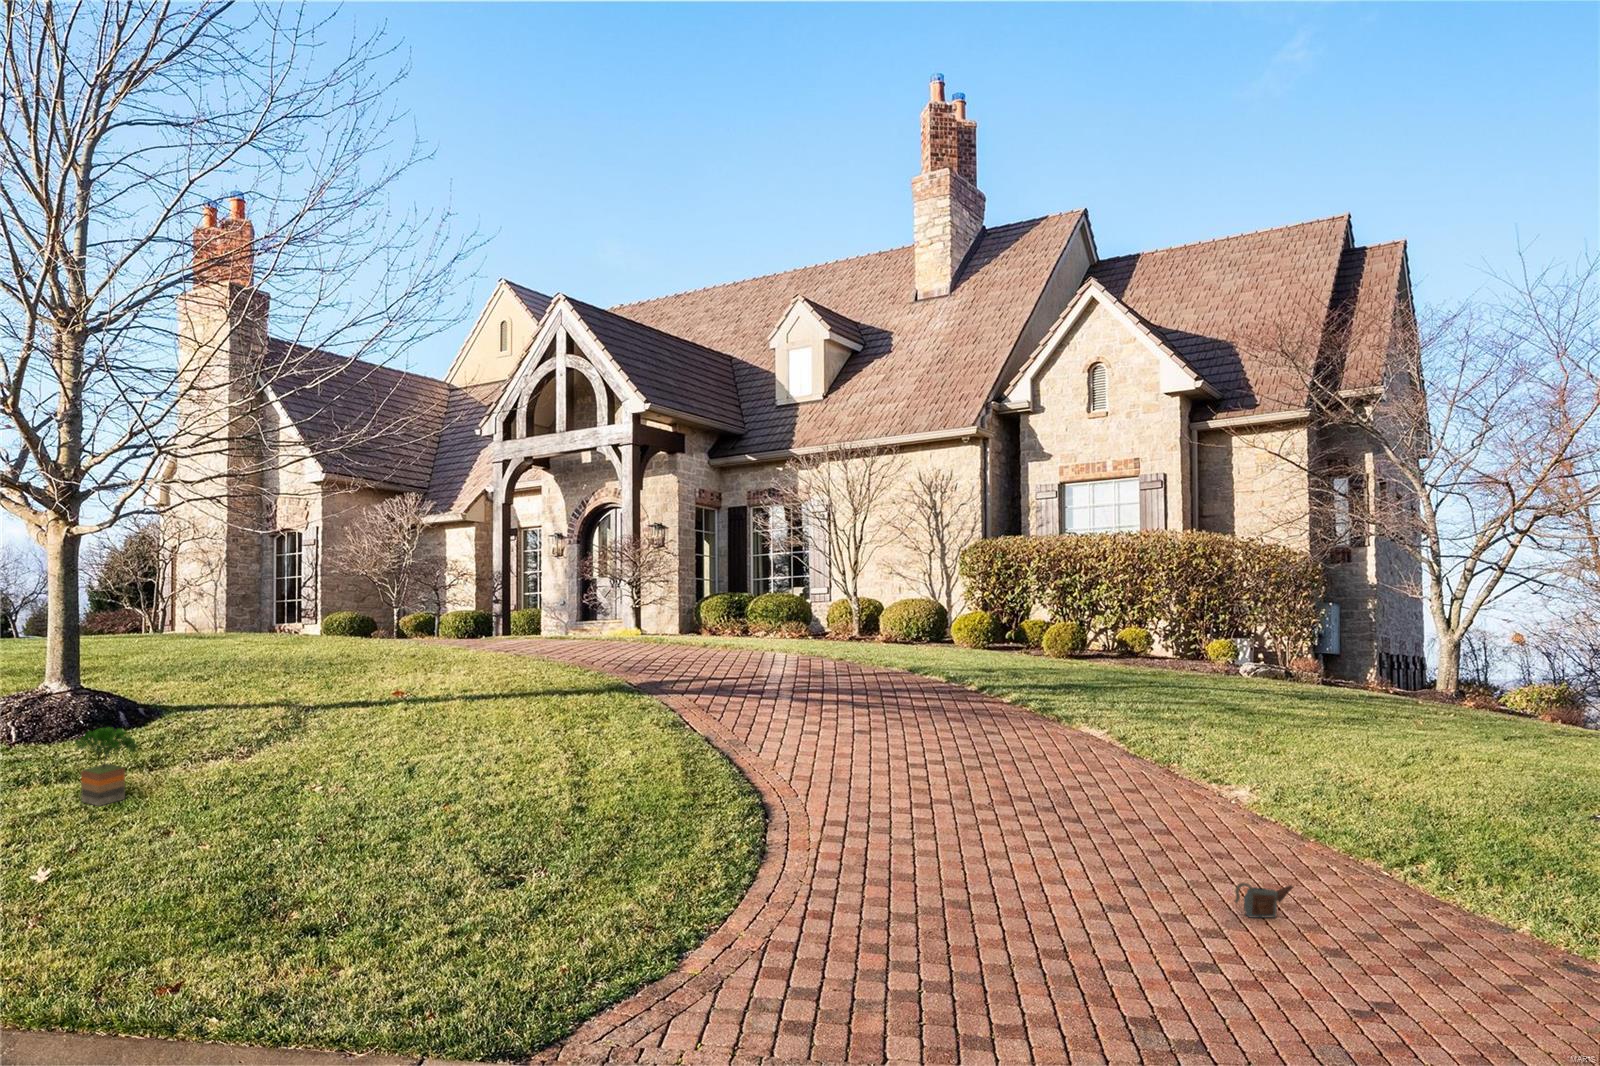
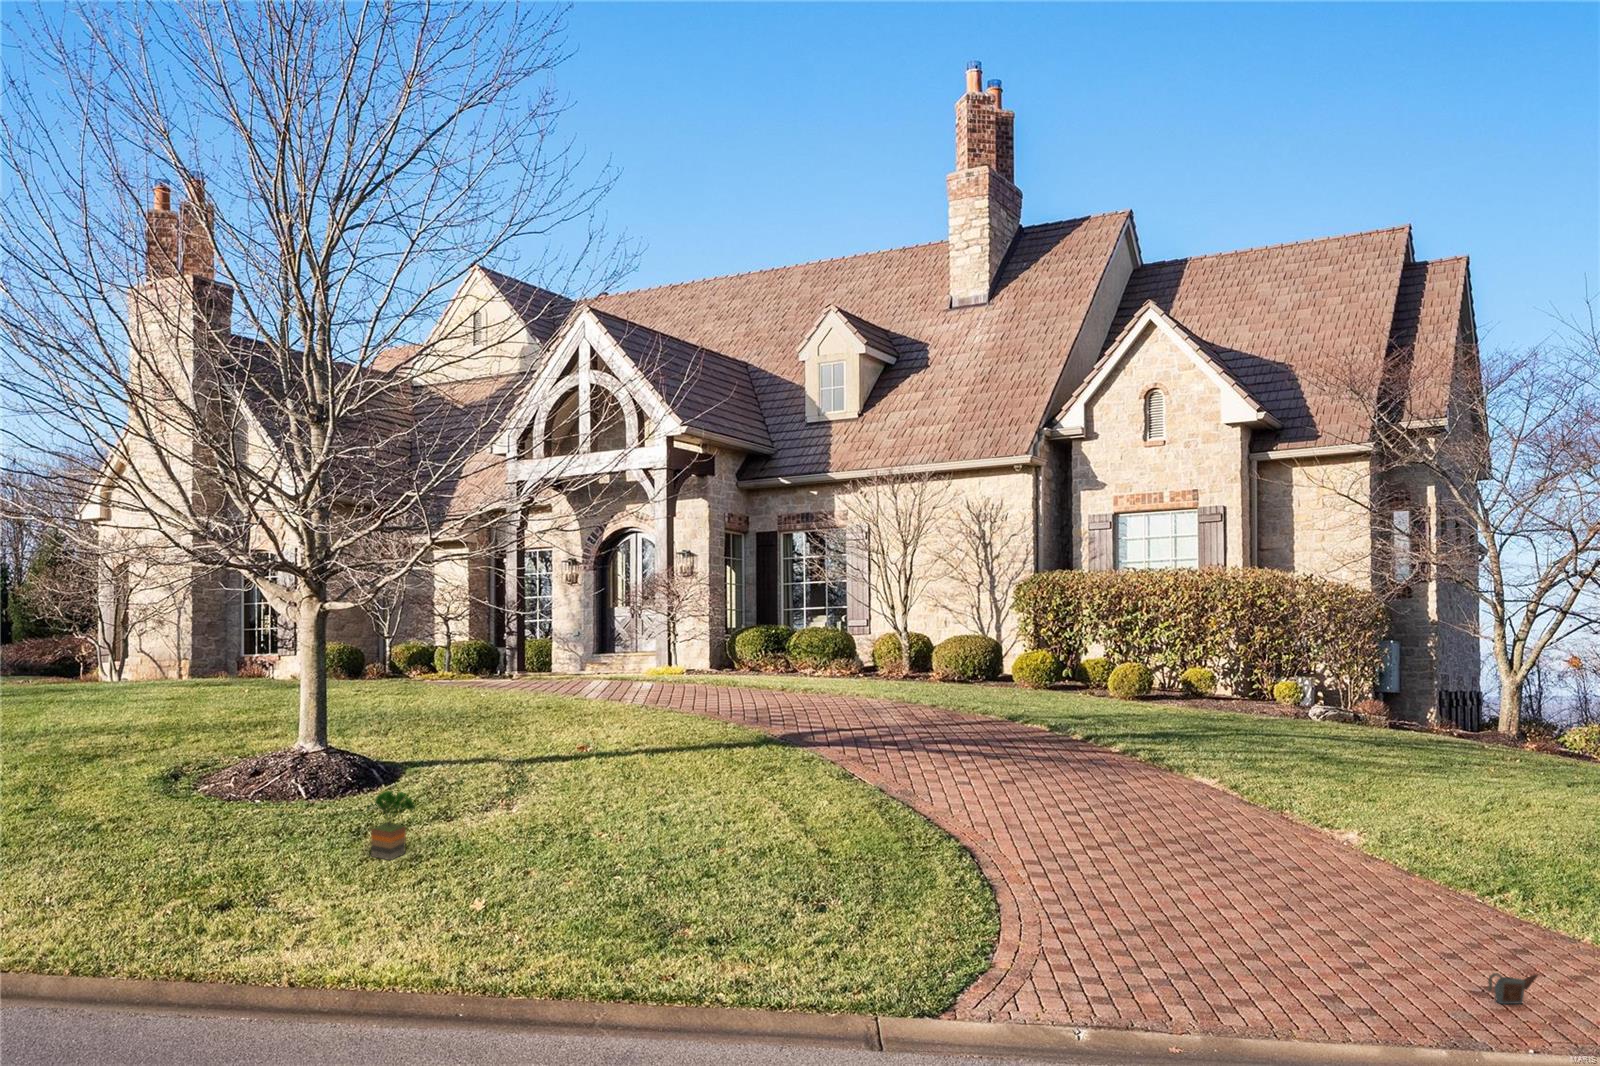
watering can: present [1235,883,1293,918] -> present [1487,973,1538,1004]

